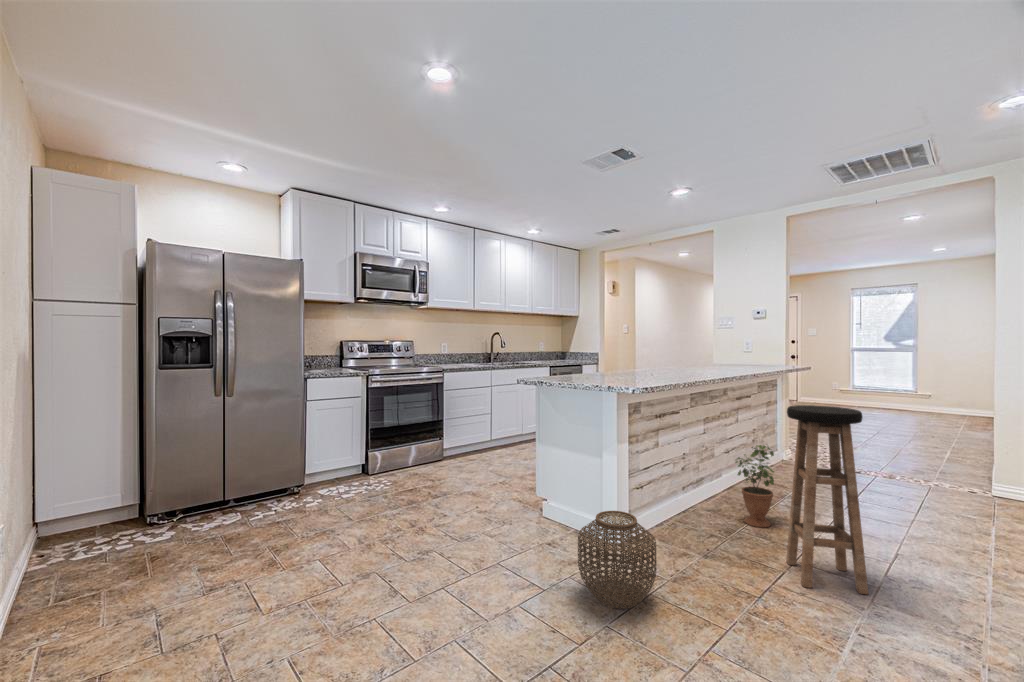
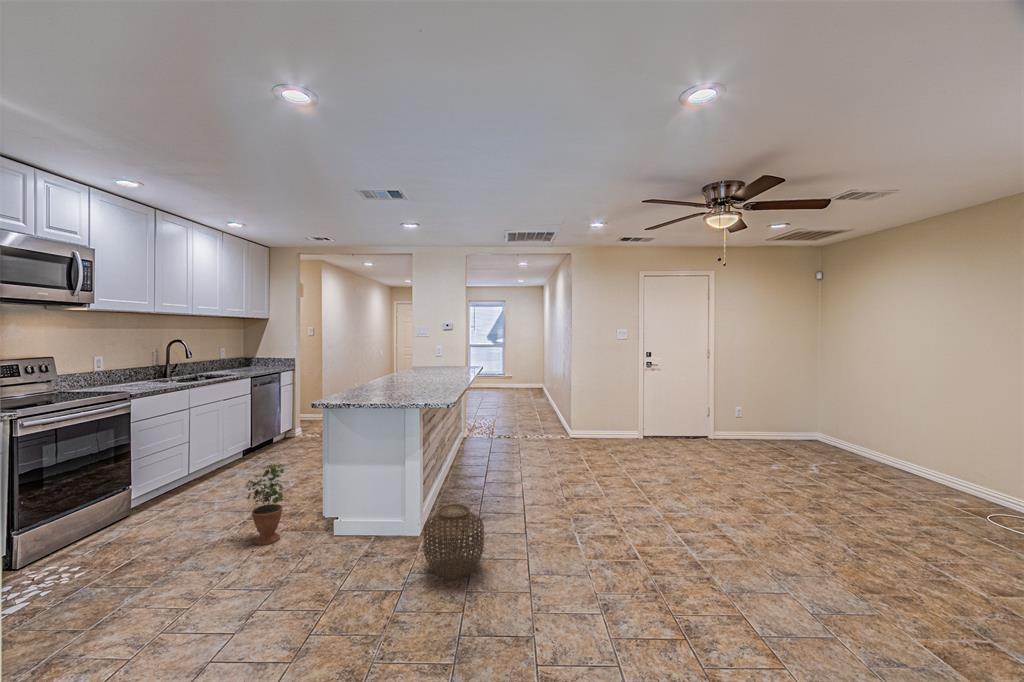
bar stool: present [786,405,868,594] -> none [522,403,569,520]
potted plant: present [736,445,774,527] -> present [246,464,284,545]

